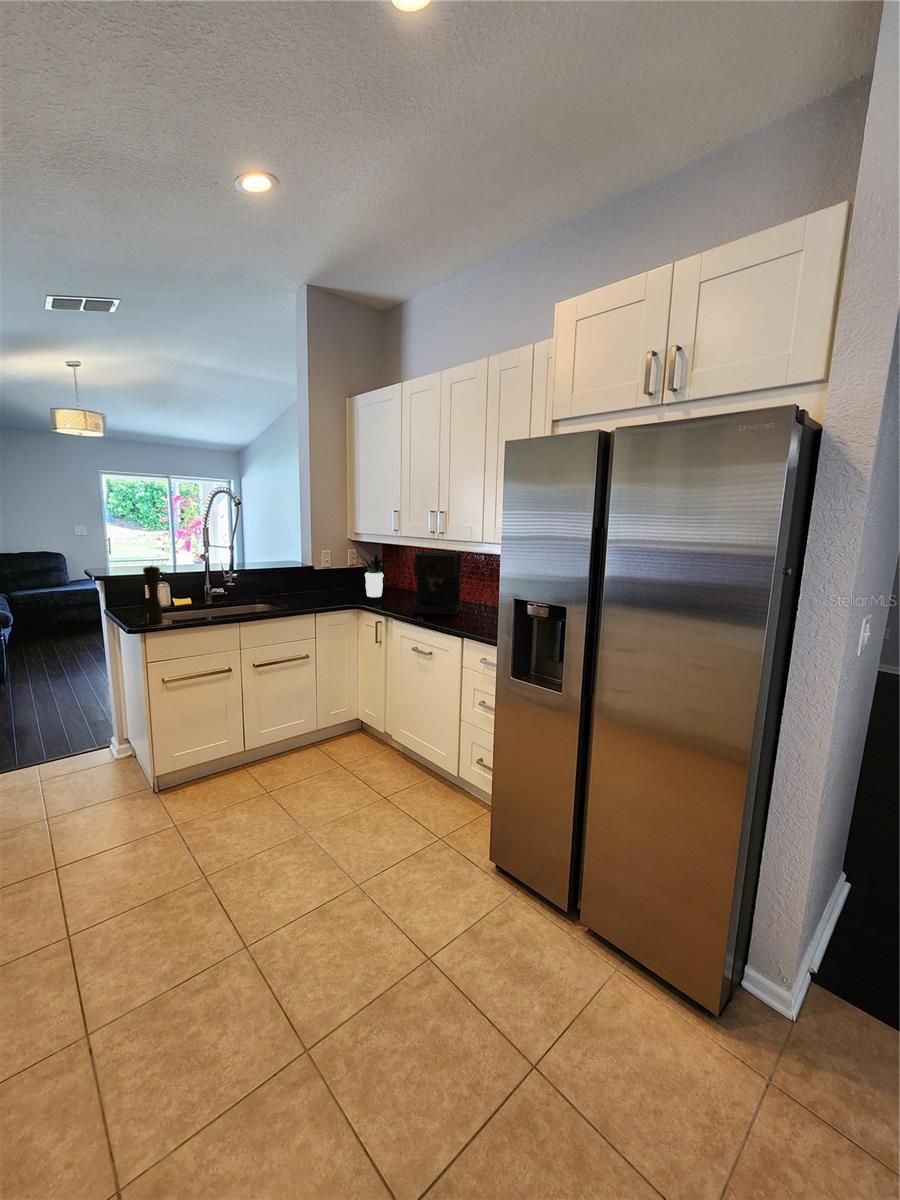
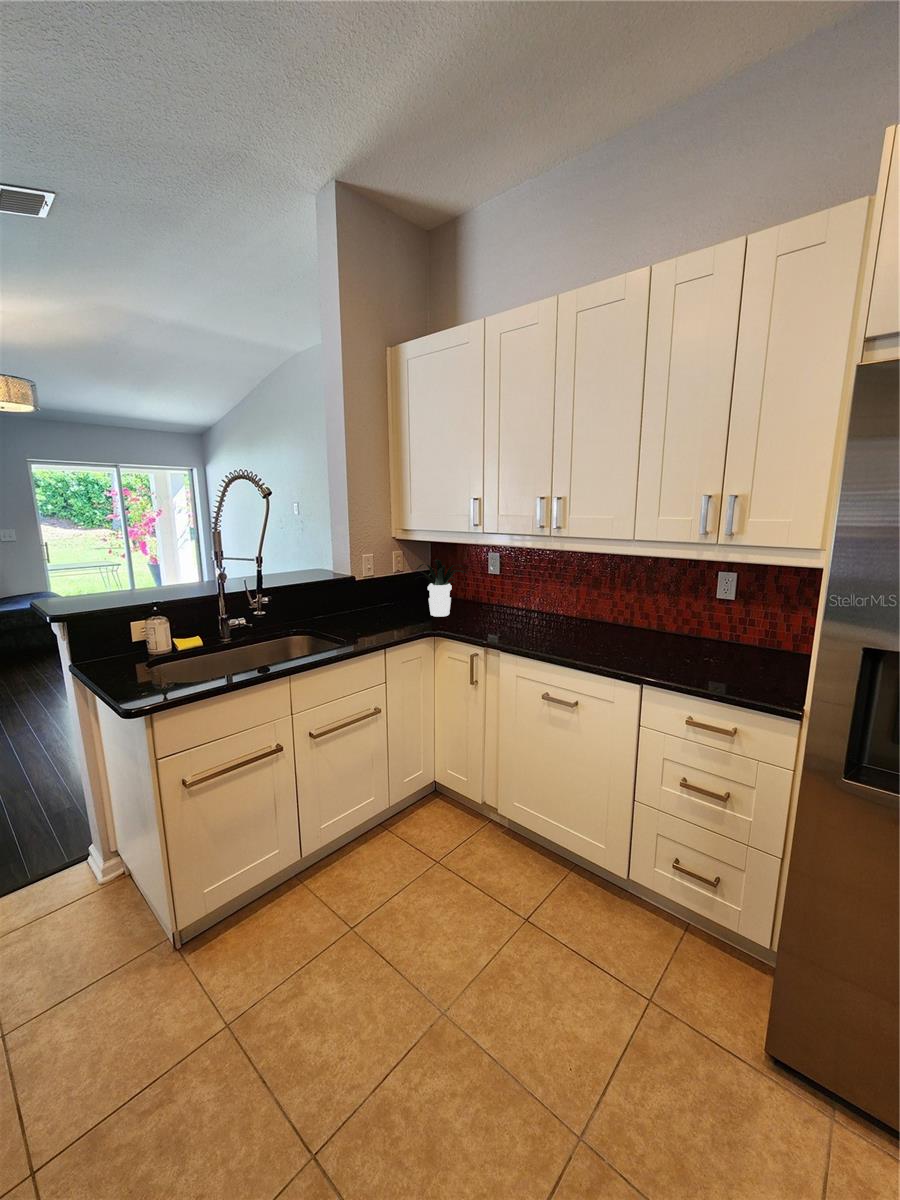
coffee maker: present [412,551,462,616] -> none [525,556,596,645]
pepper mill: present [143,566,163,624] -> none [140,598,175,690]

